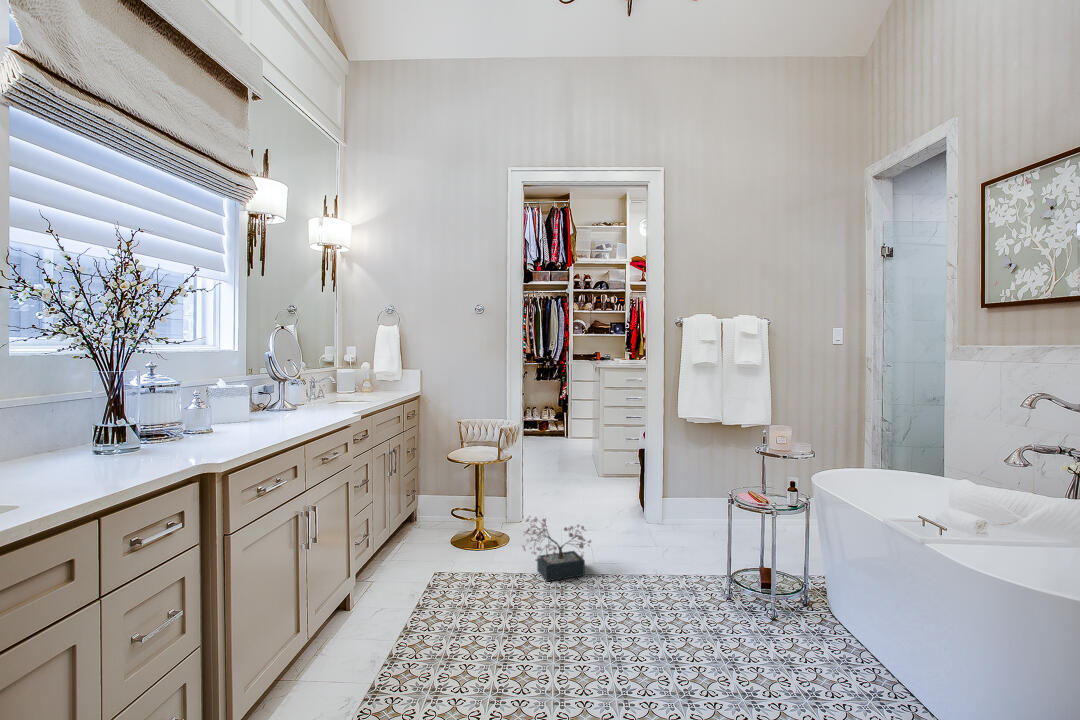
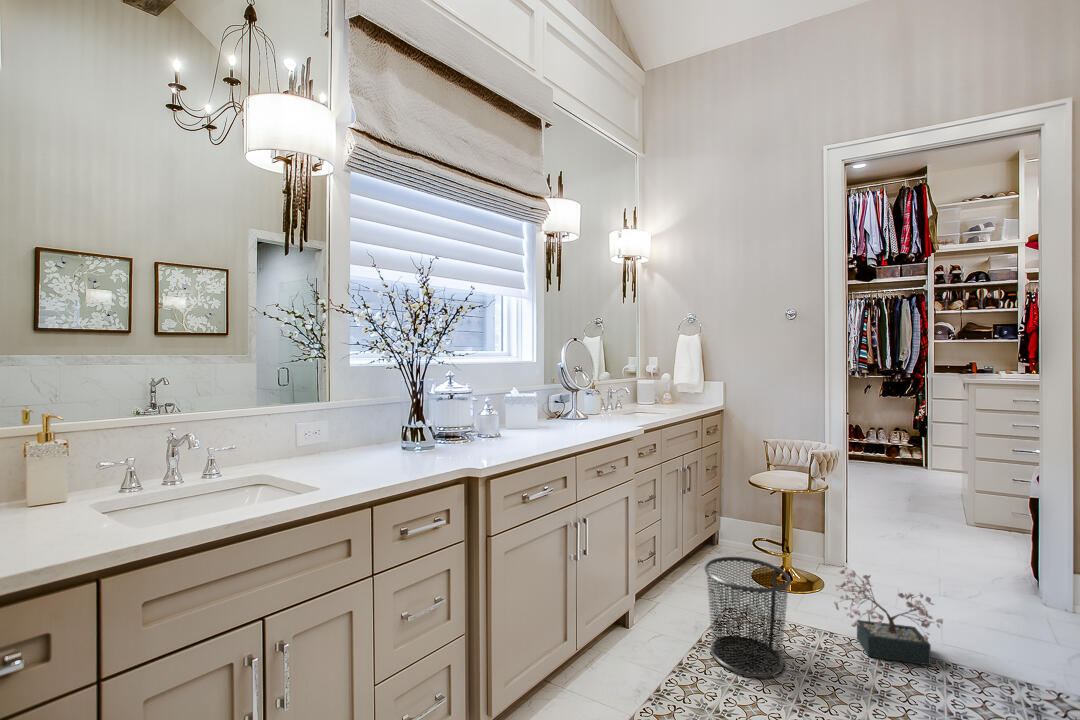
waste bin: none [423,523,495,624] -> present [705,557,791,677]

